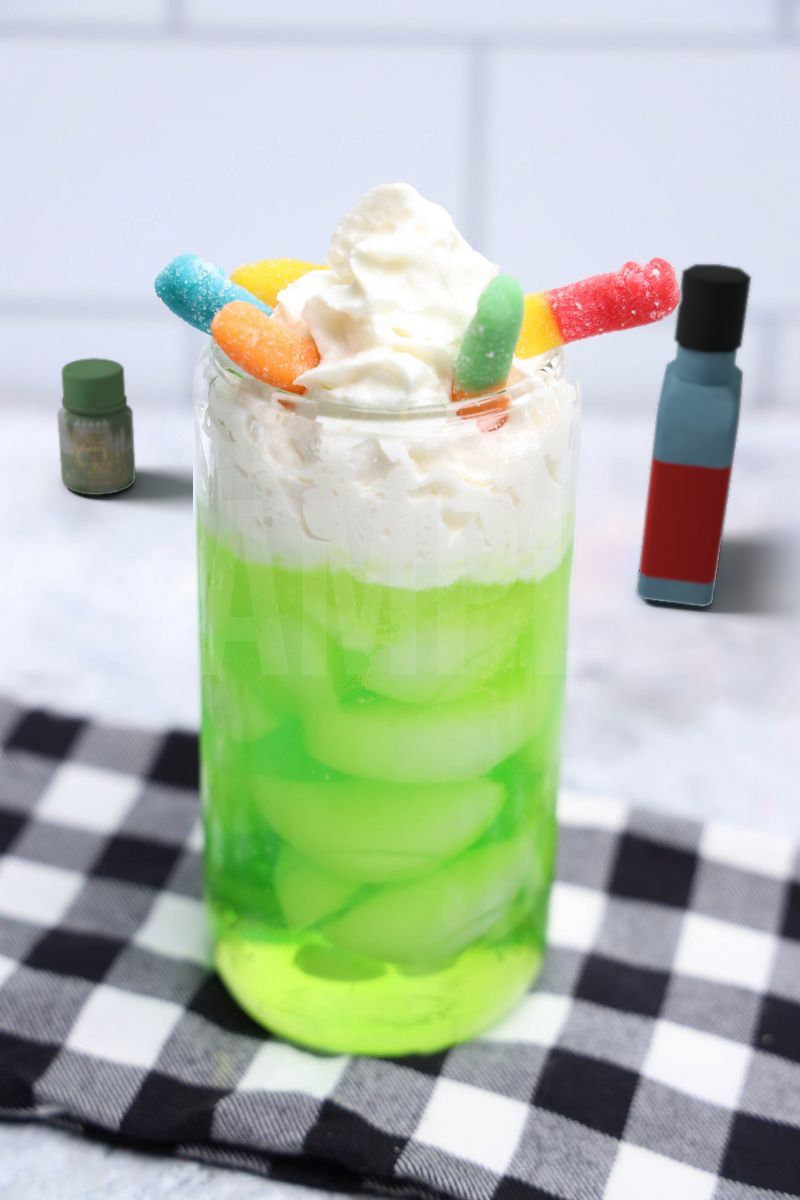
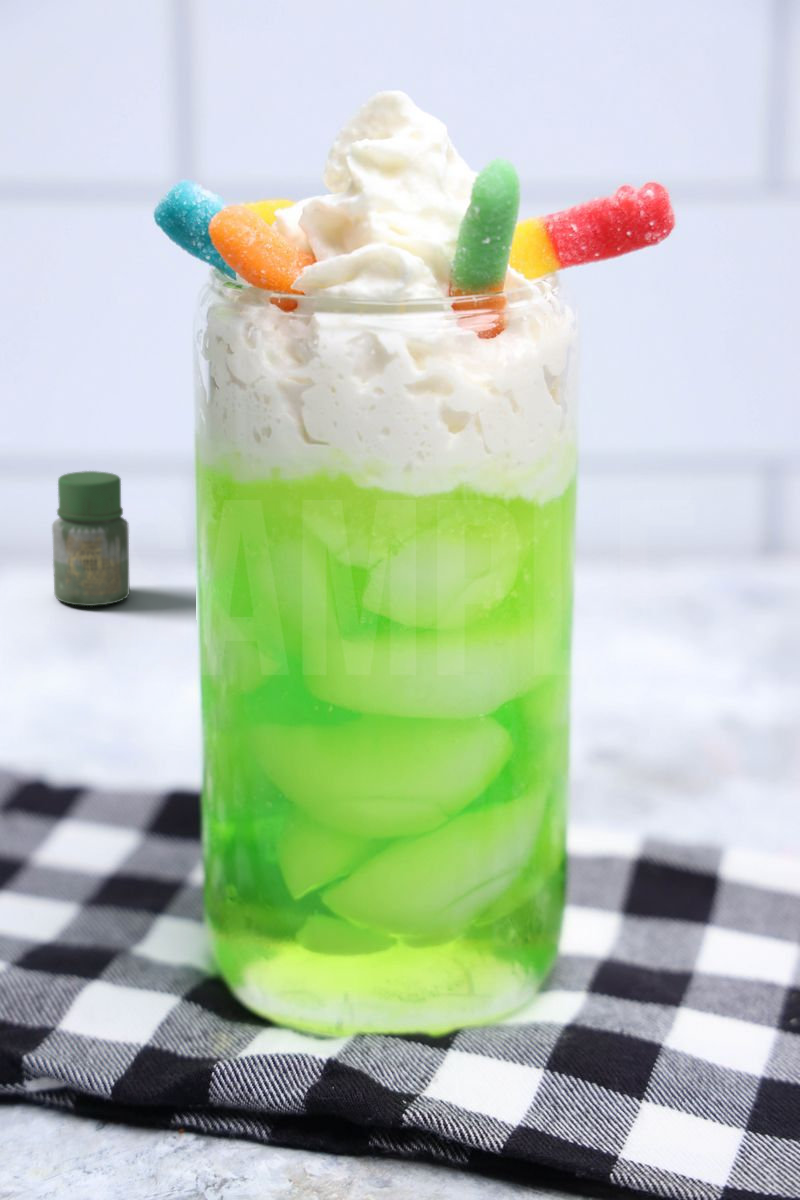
bottle: present [637,264,751,607] -> none [644,345,745,688]

